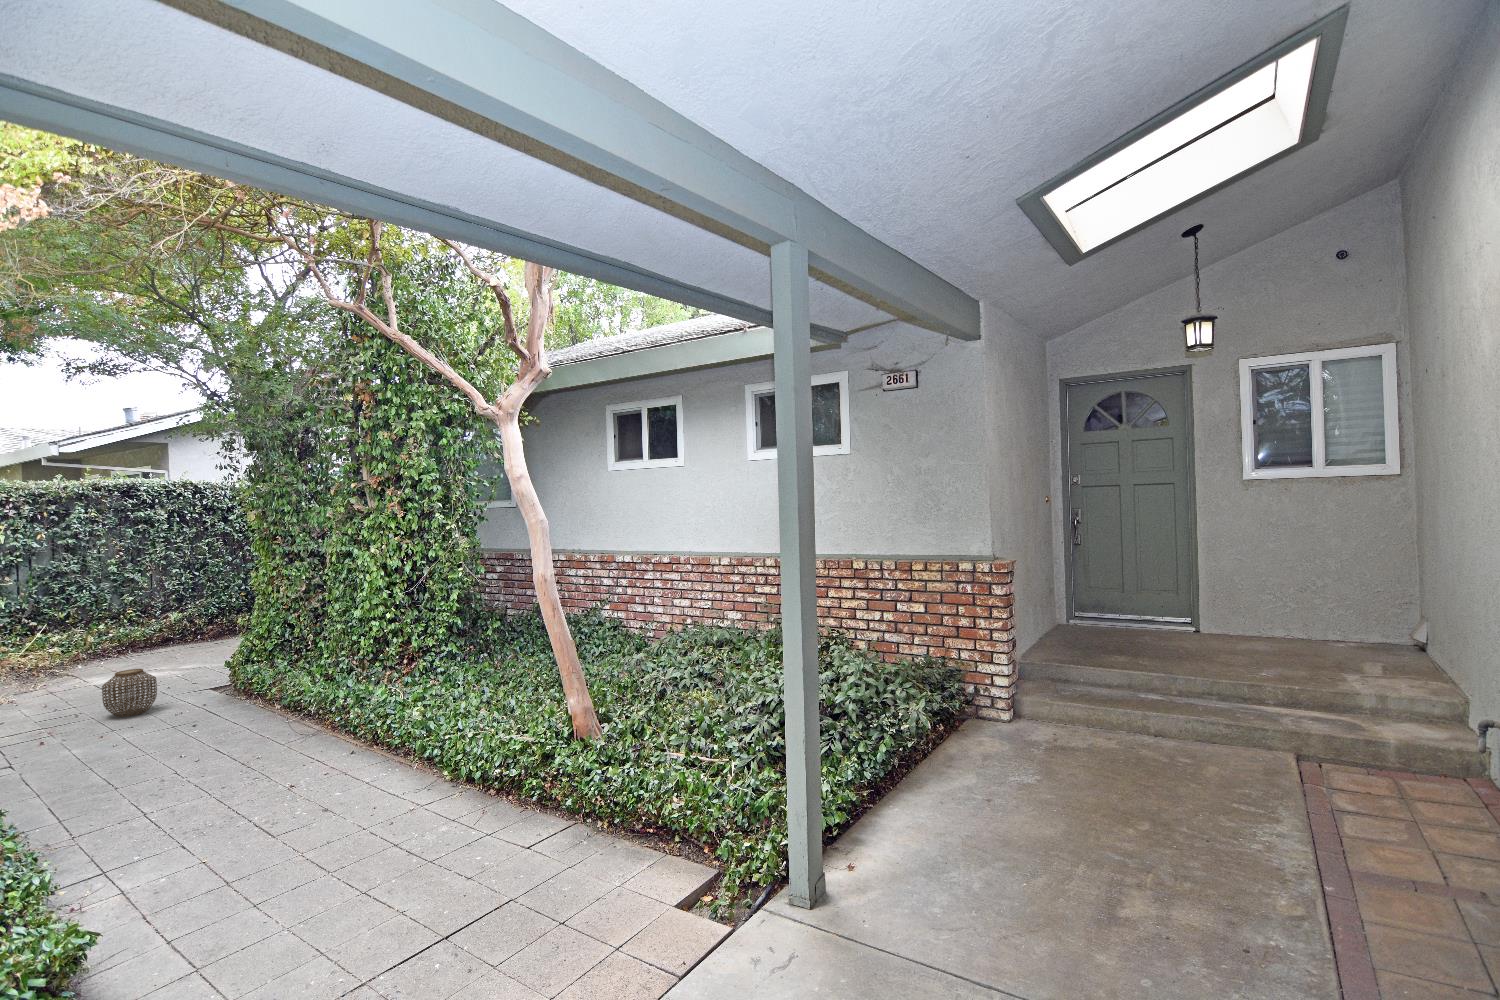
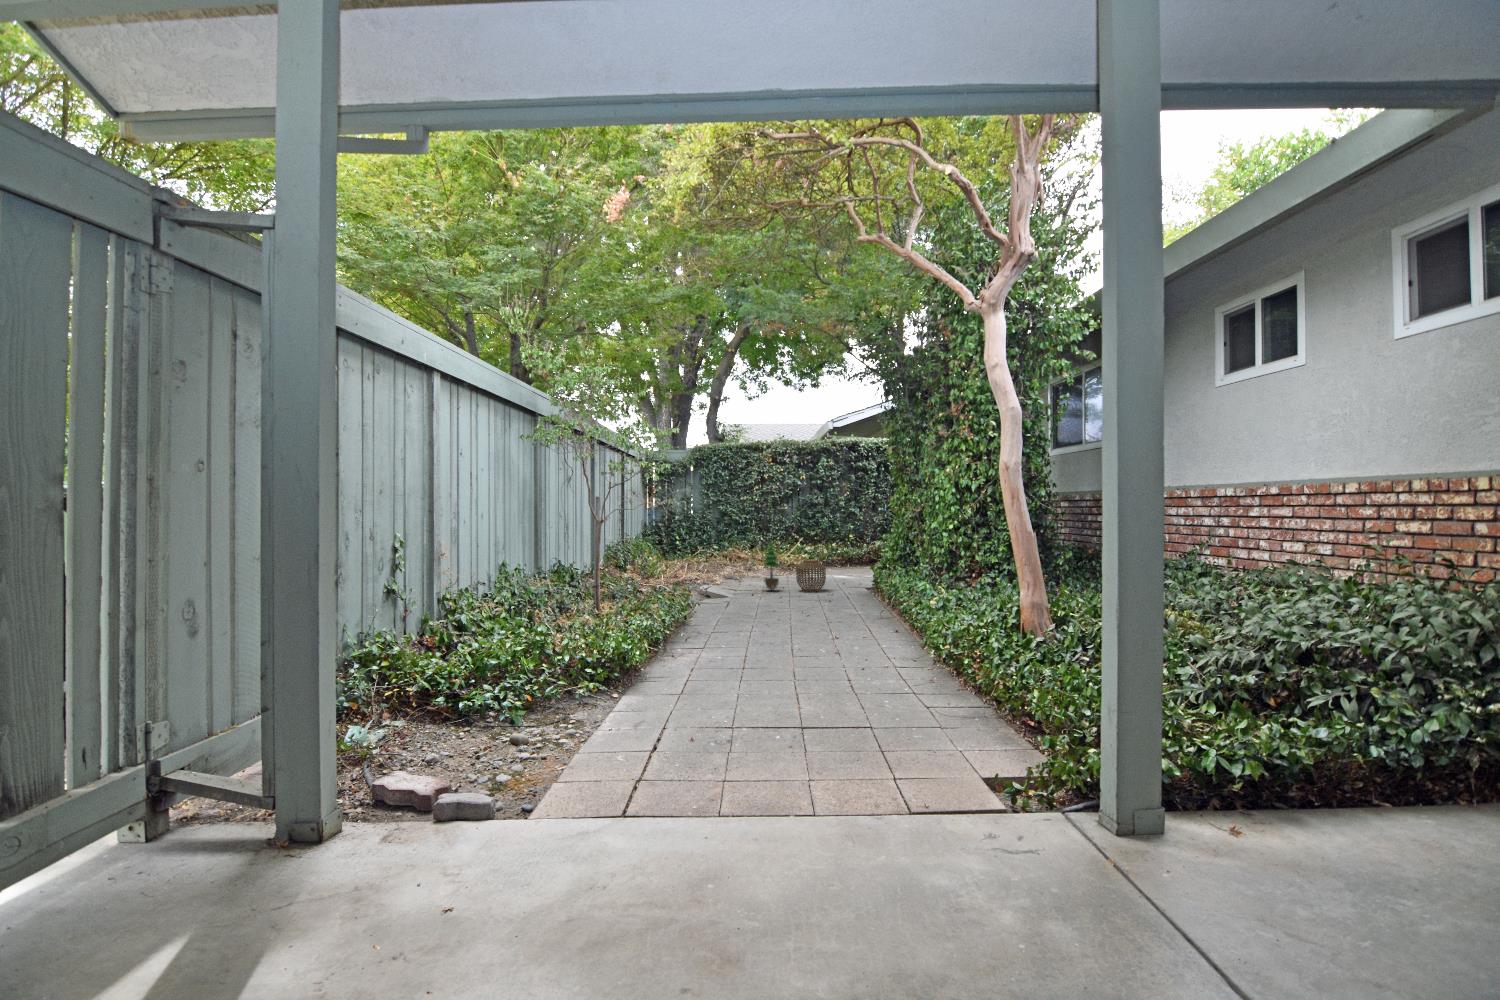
potted tree: none [32,651,72,730] -> present [764,541,780,591]

